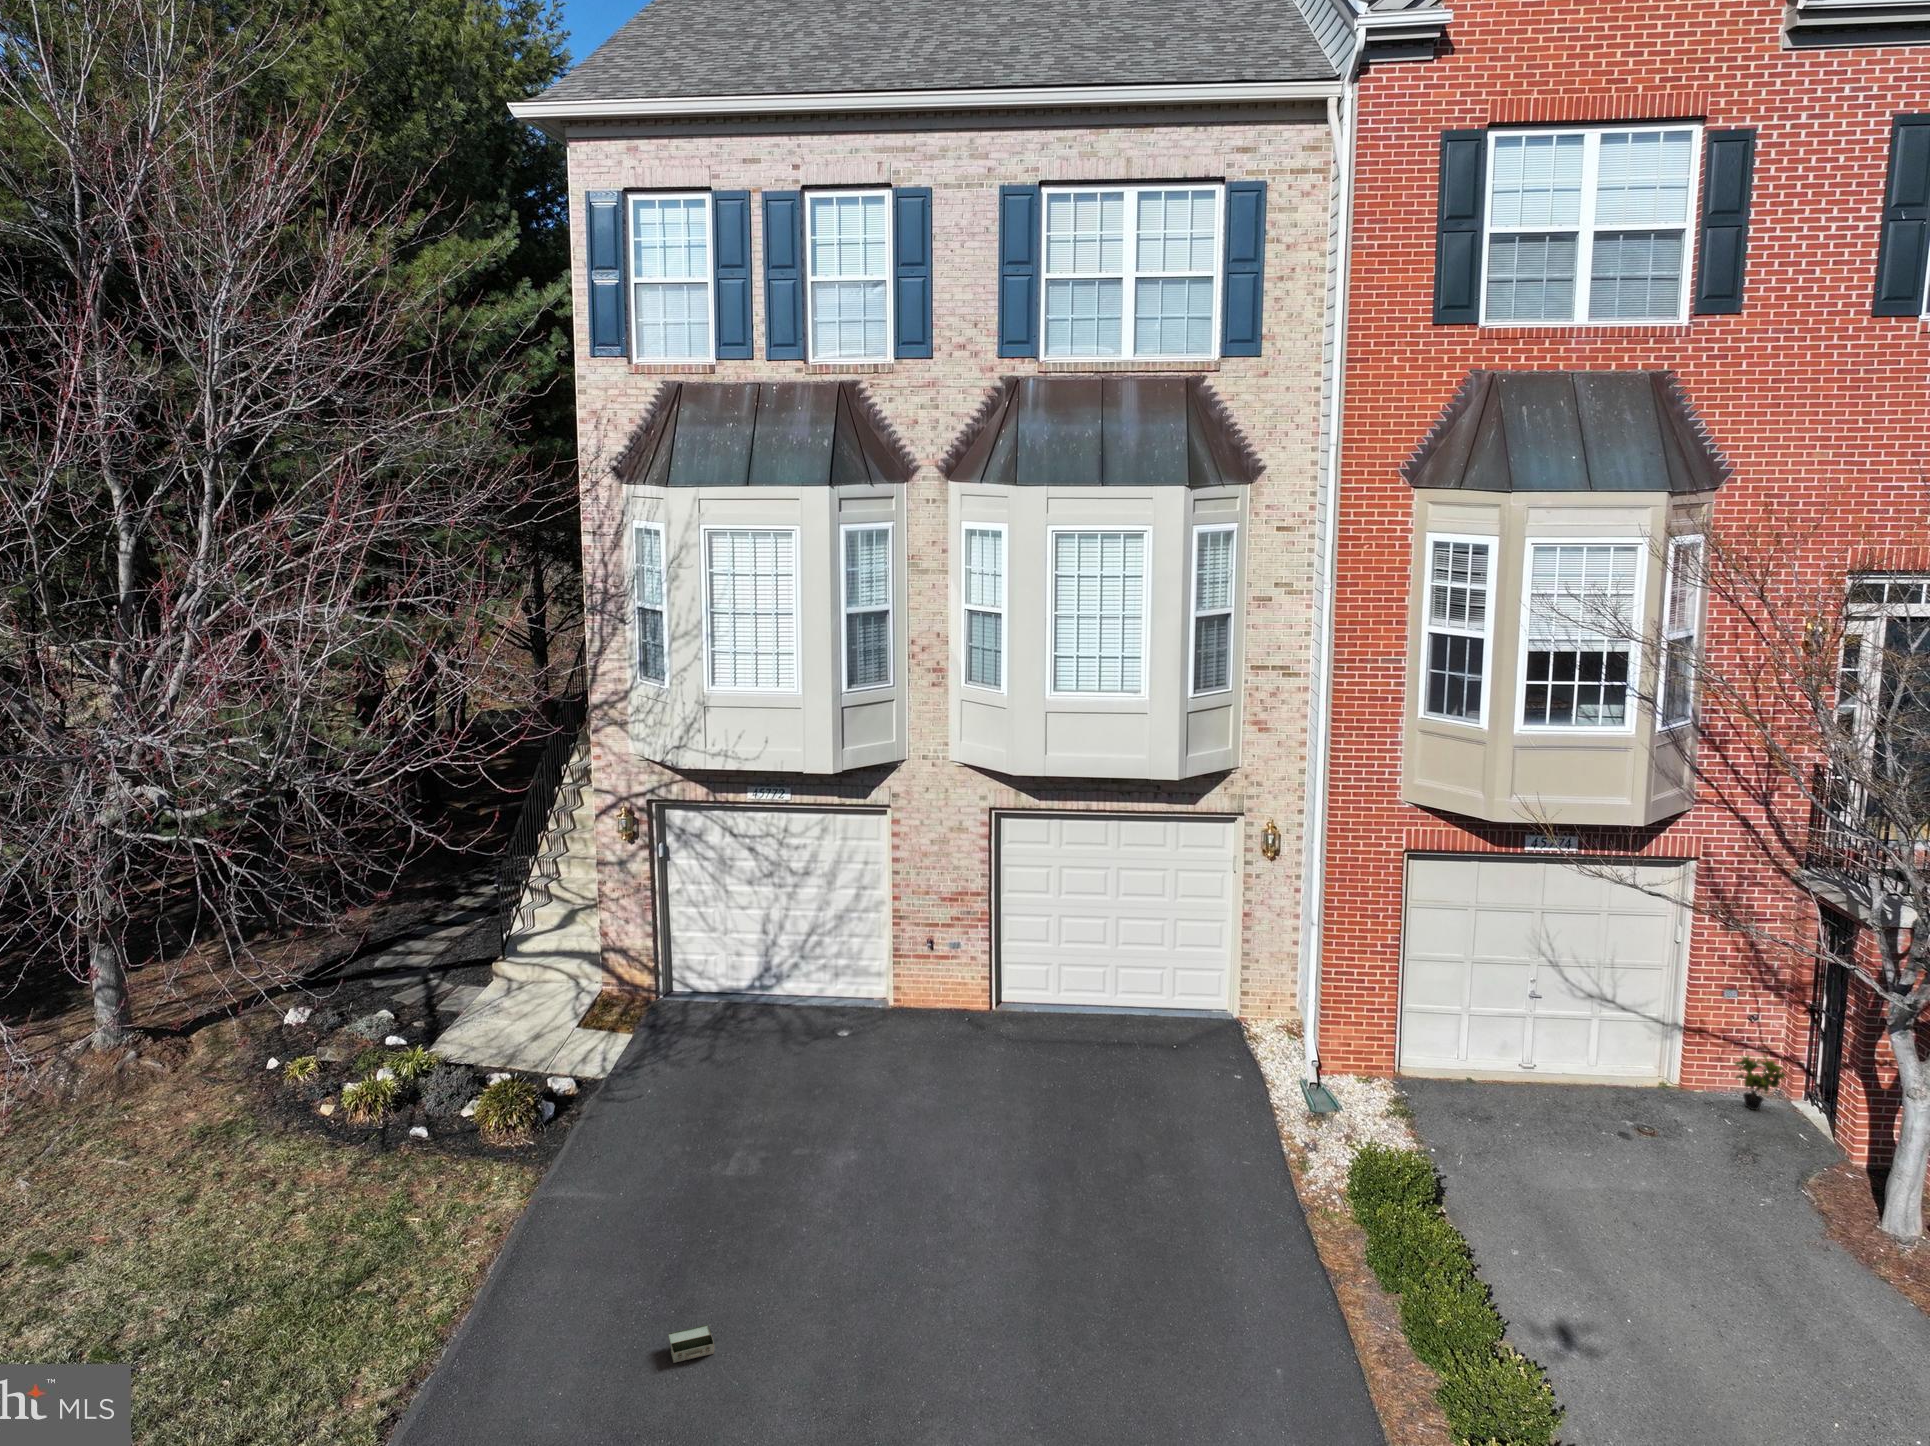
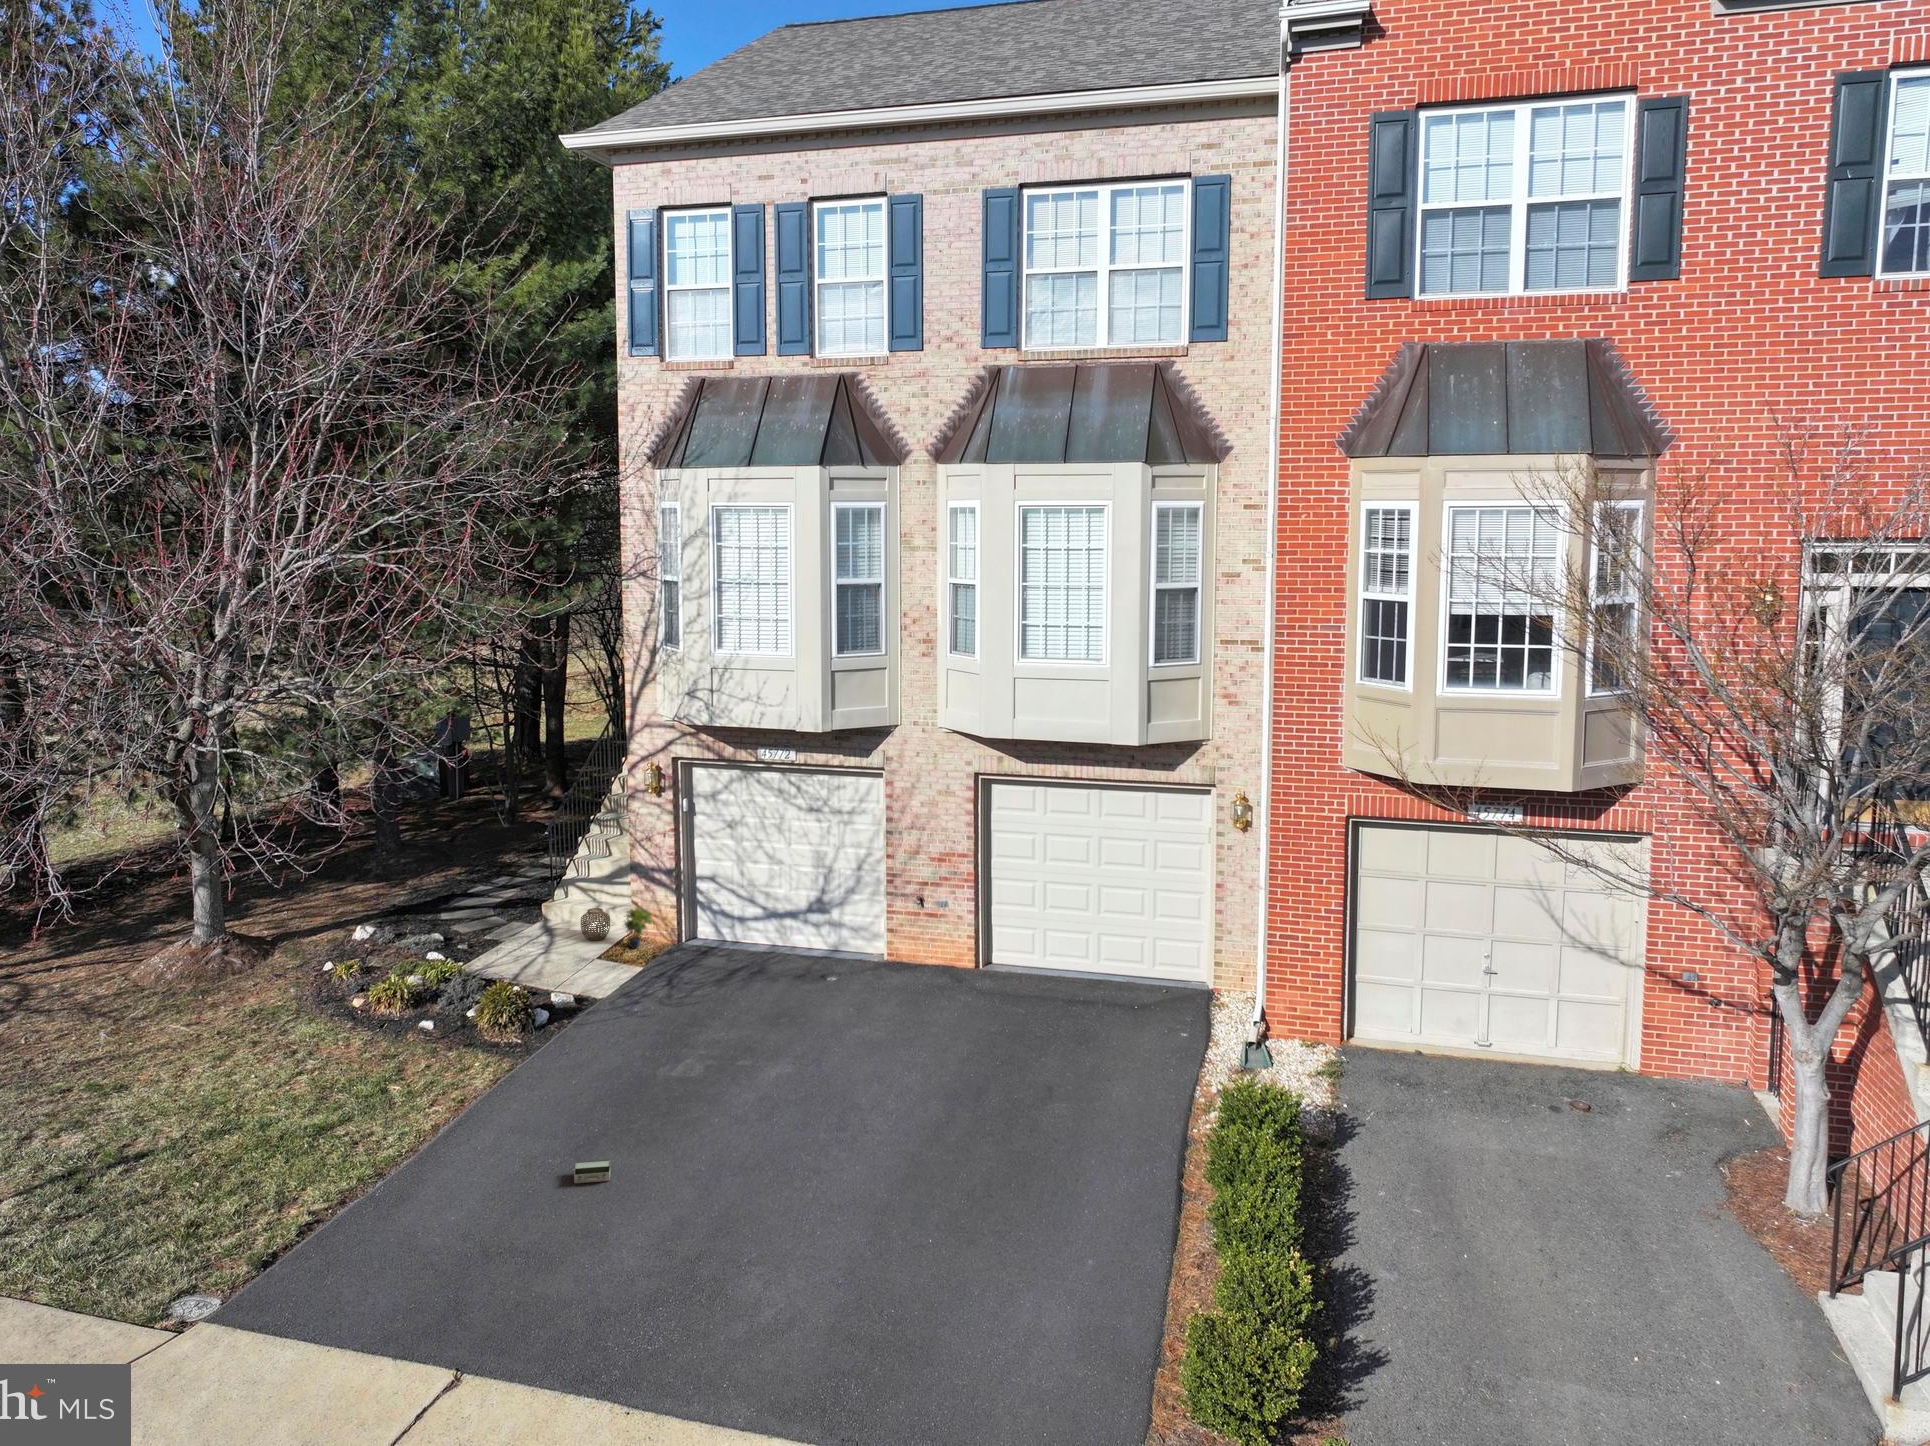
woven basket: none [541,973,574,1010] -> present [581,908,610,941]
potted plant: present [1735,1056,1786,1110] -> present [624,907,652,948]

